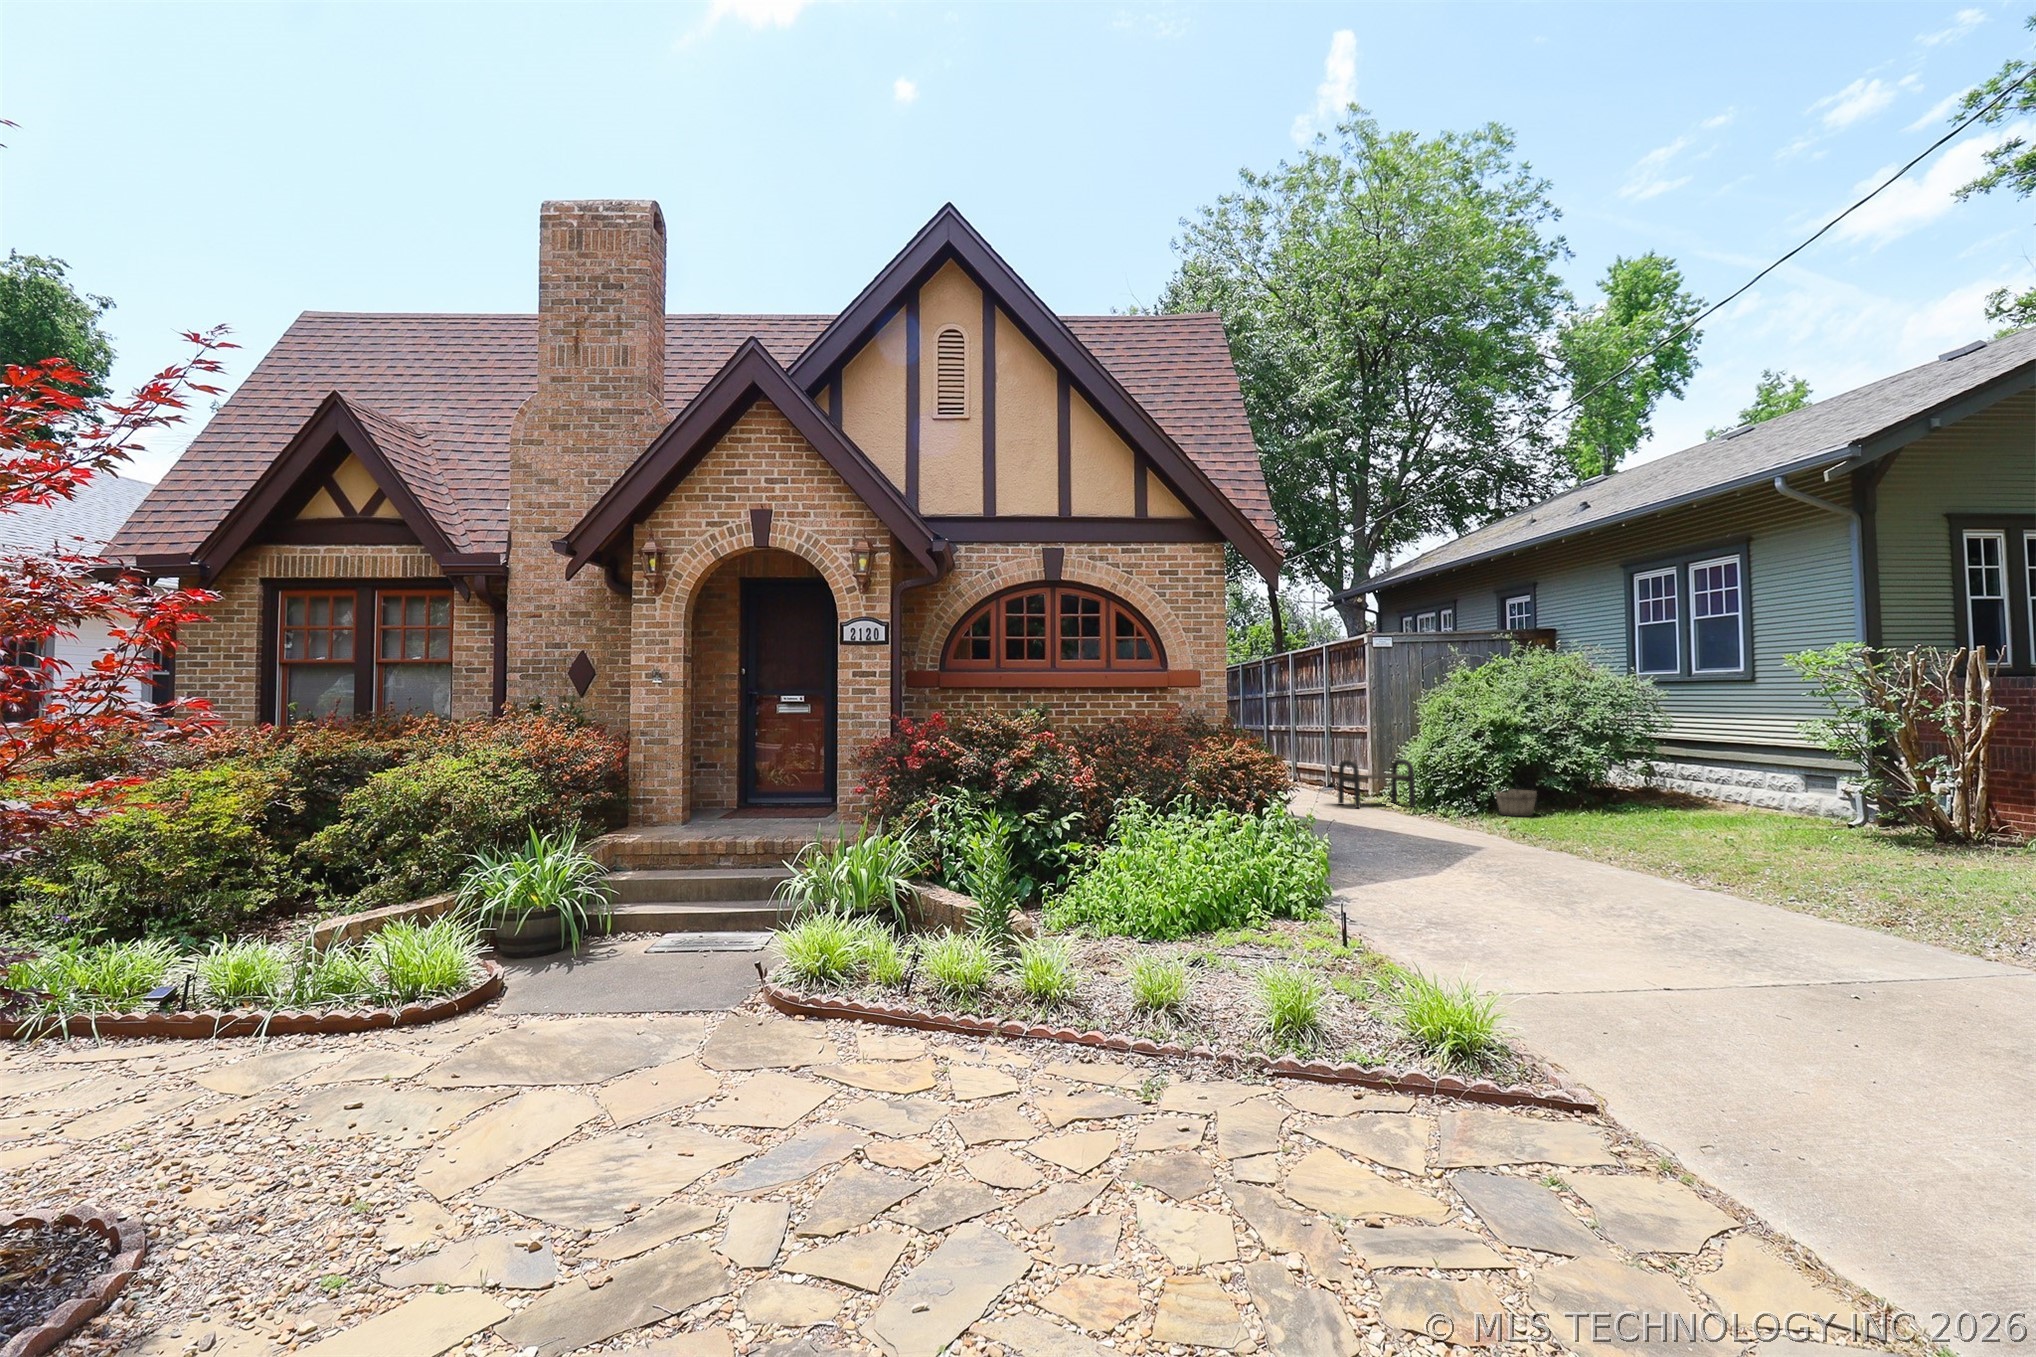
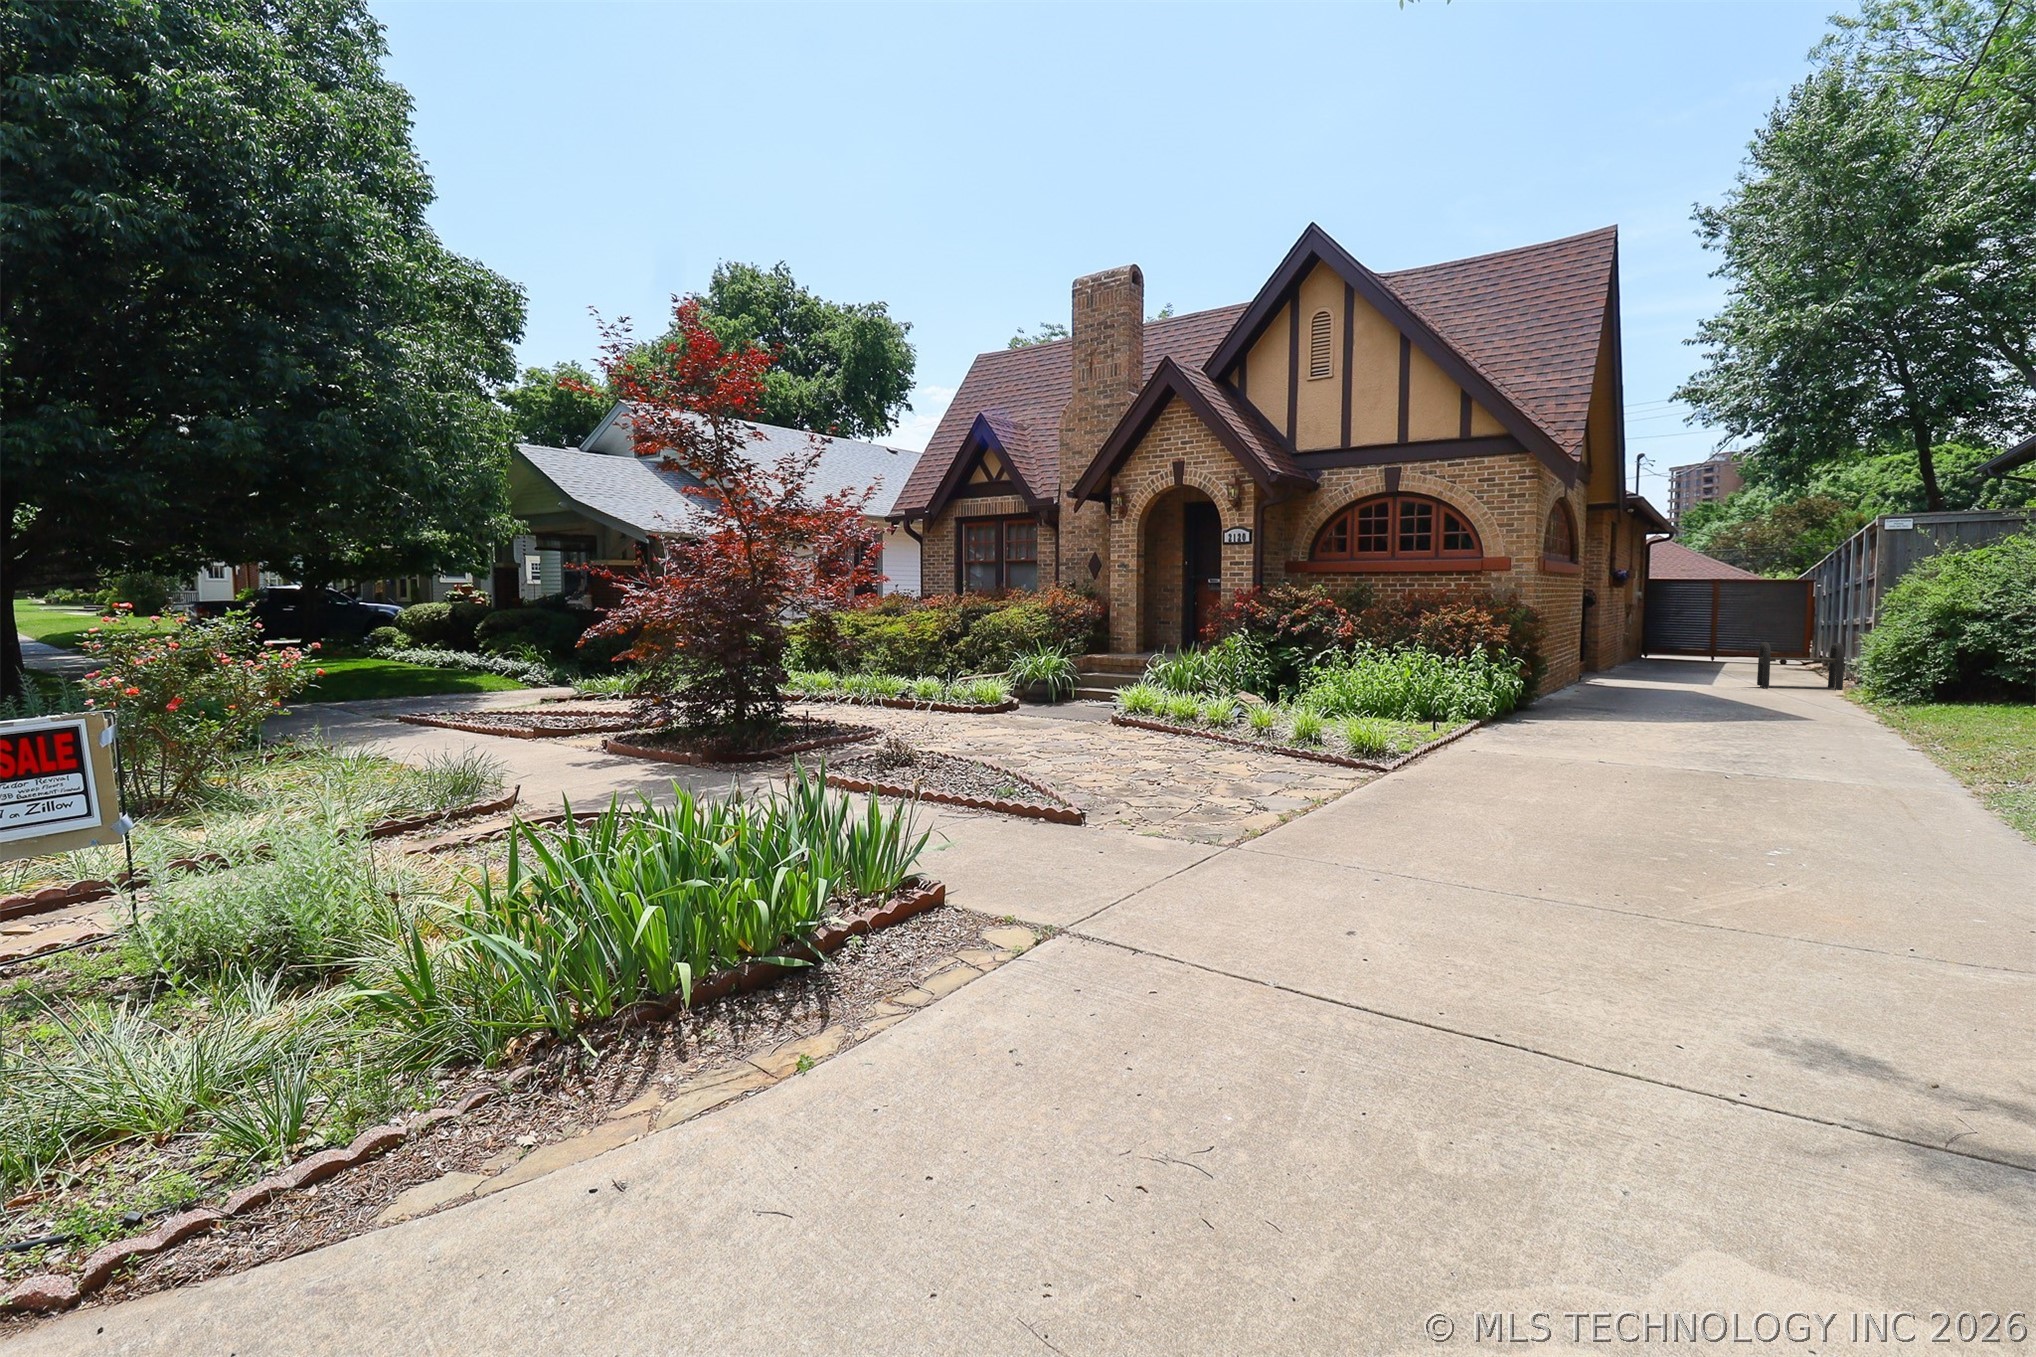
wooden bucket: present [1495,789,1537,816] -> none [1919,667,1973,701]

